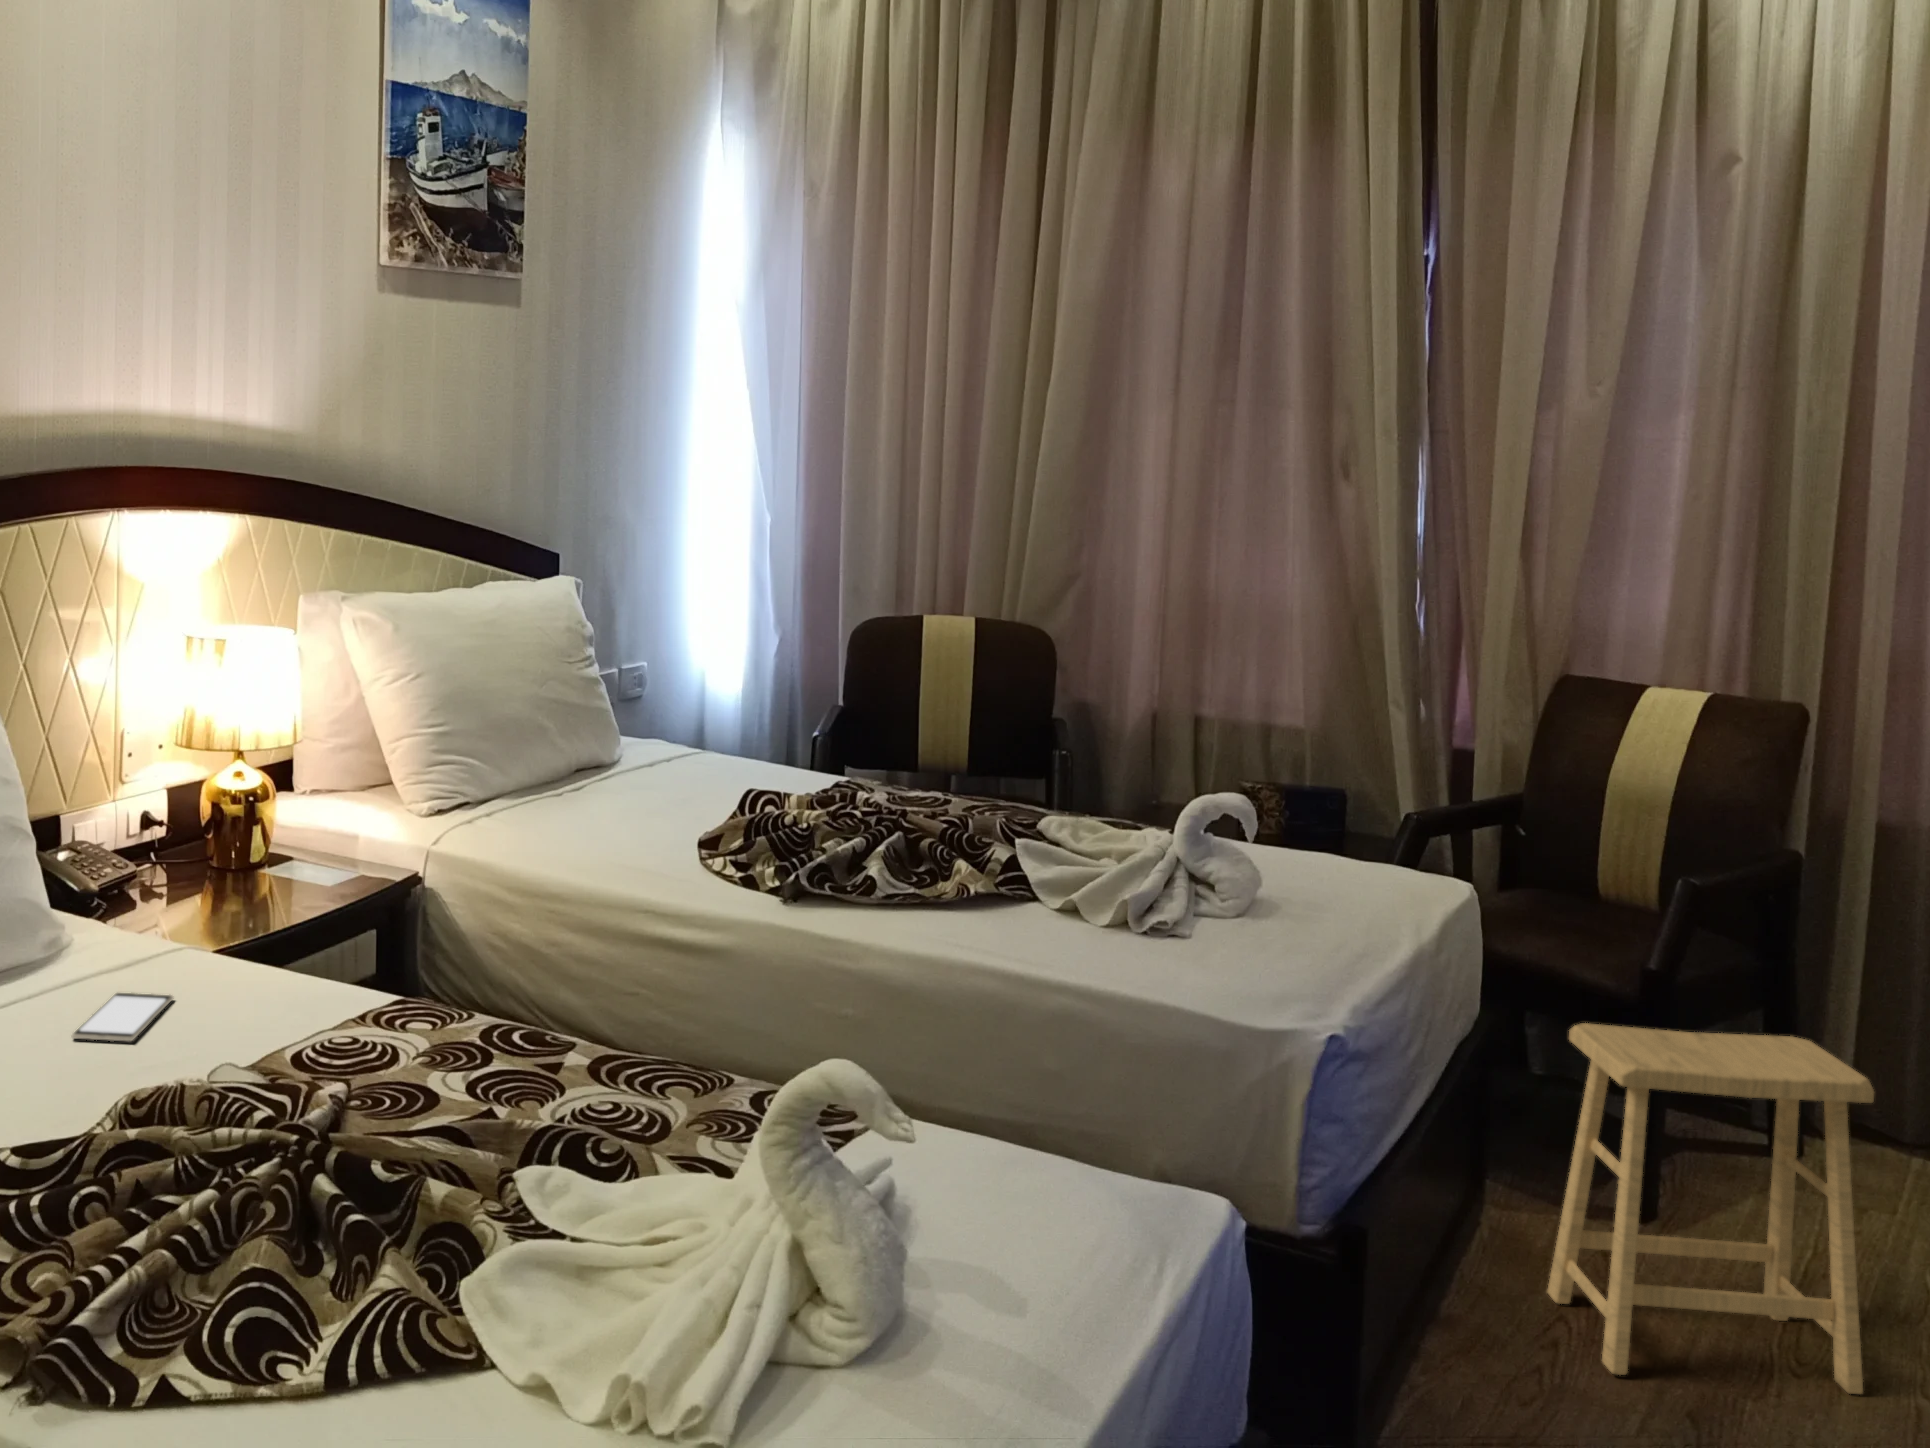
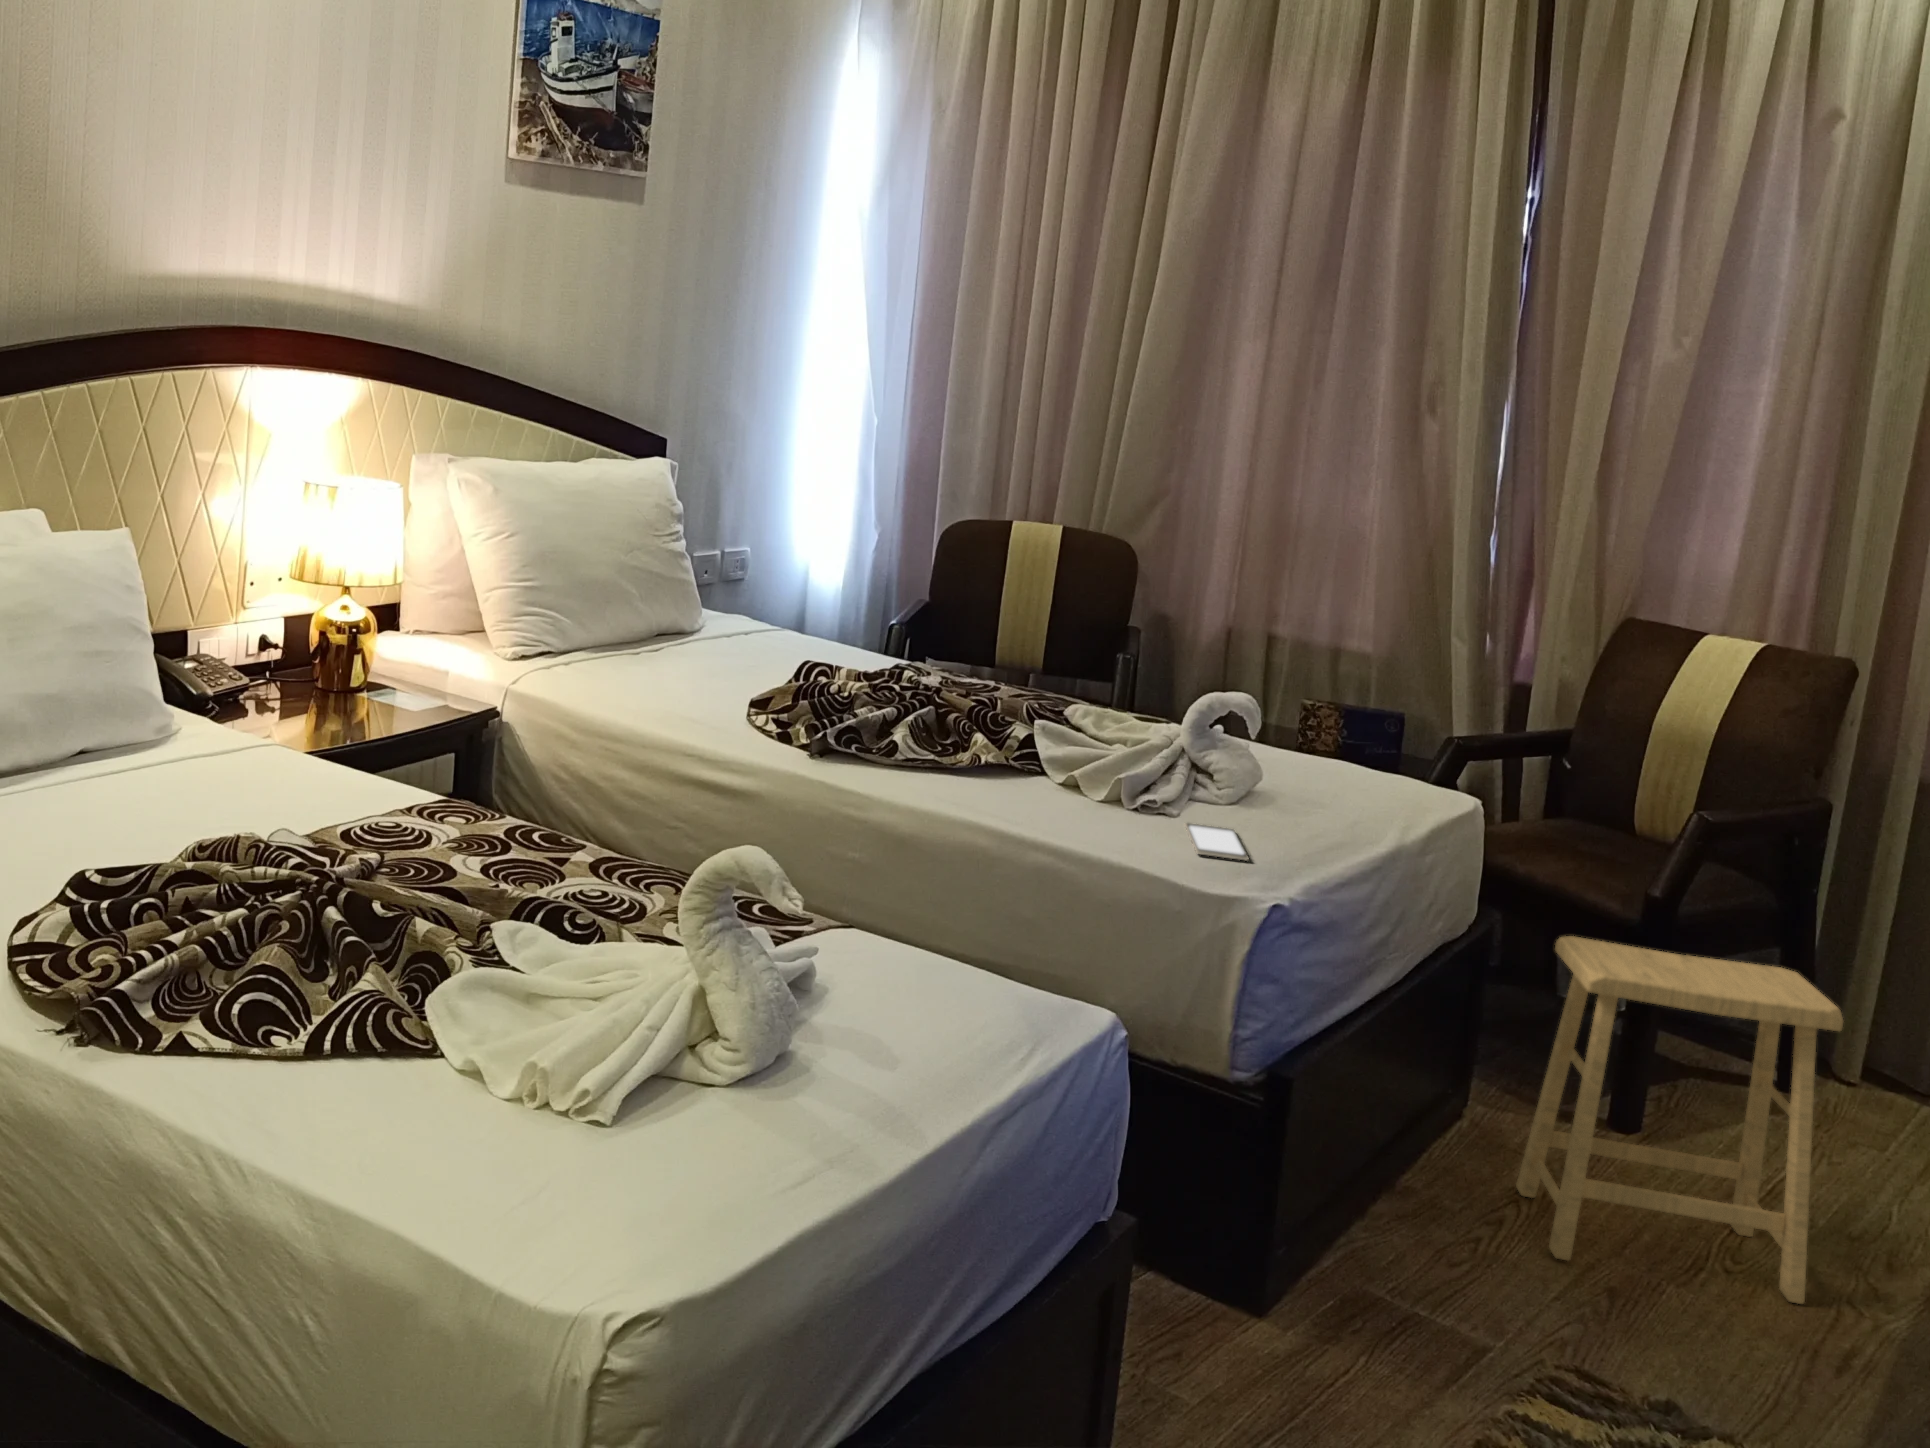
smartphone: present [72,993,173,1041] -> present [1185,823,1249,860]

